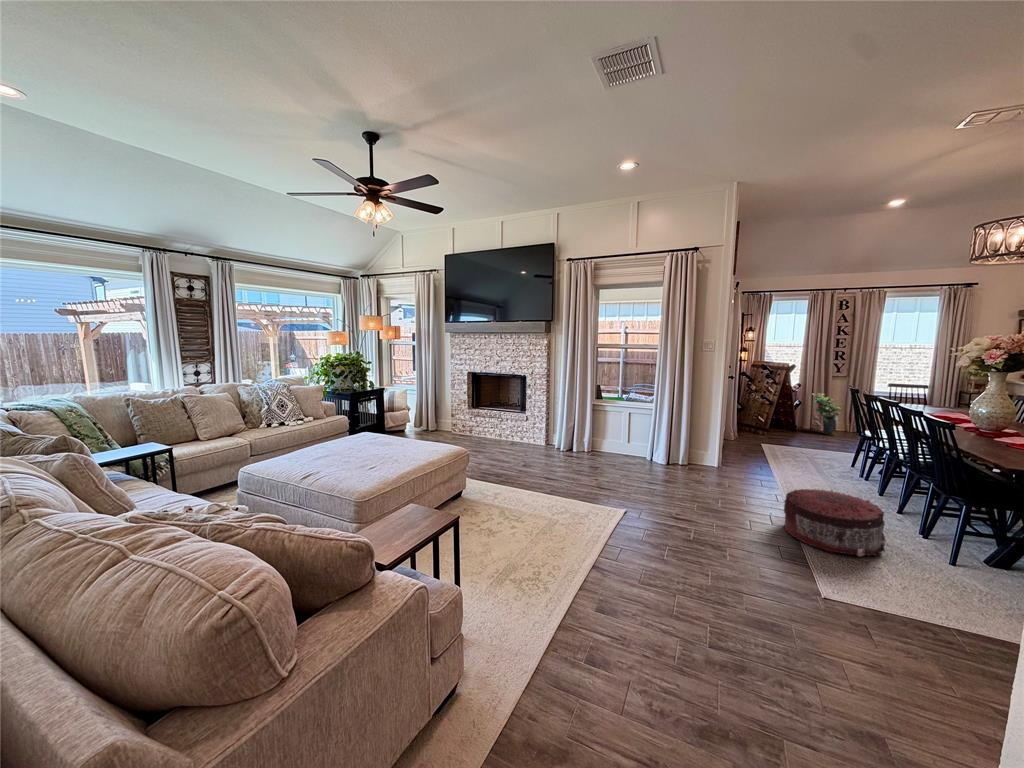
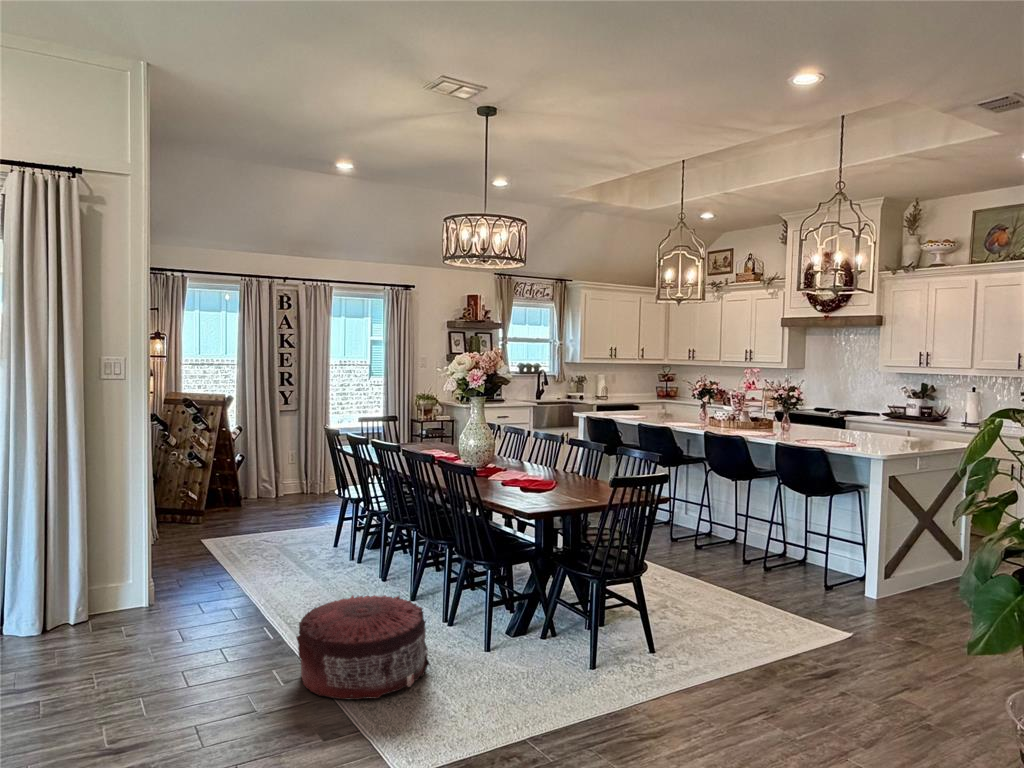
potted plant: present [813,393,840,435] -> none [258,437,298,502]

